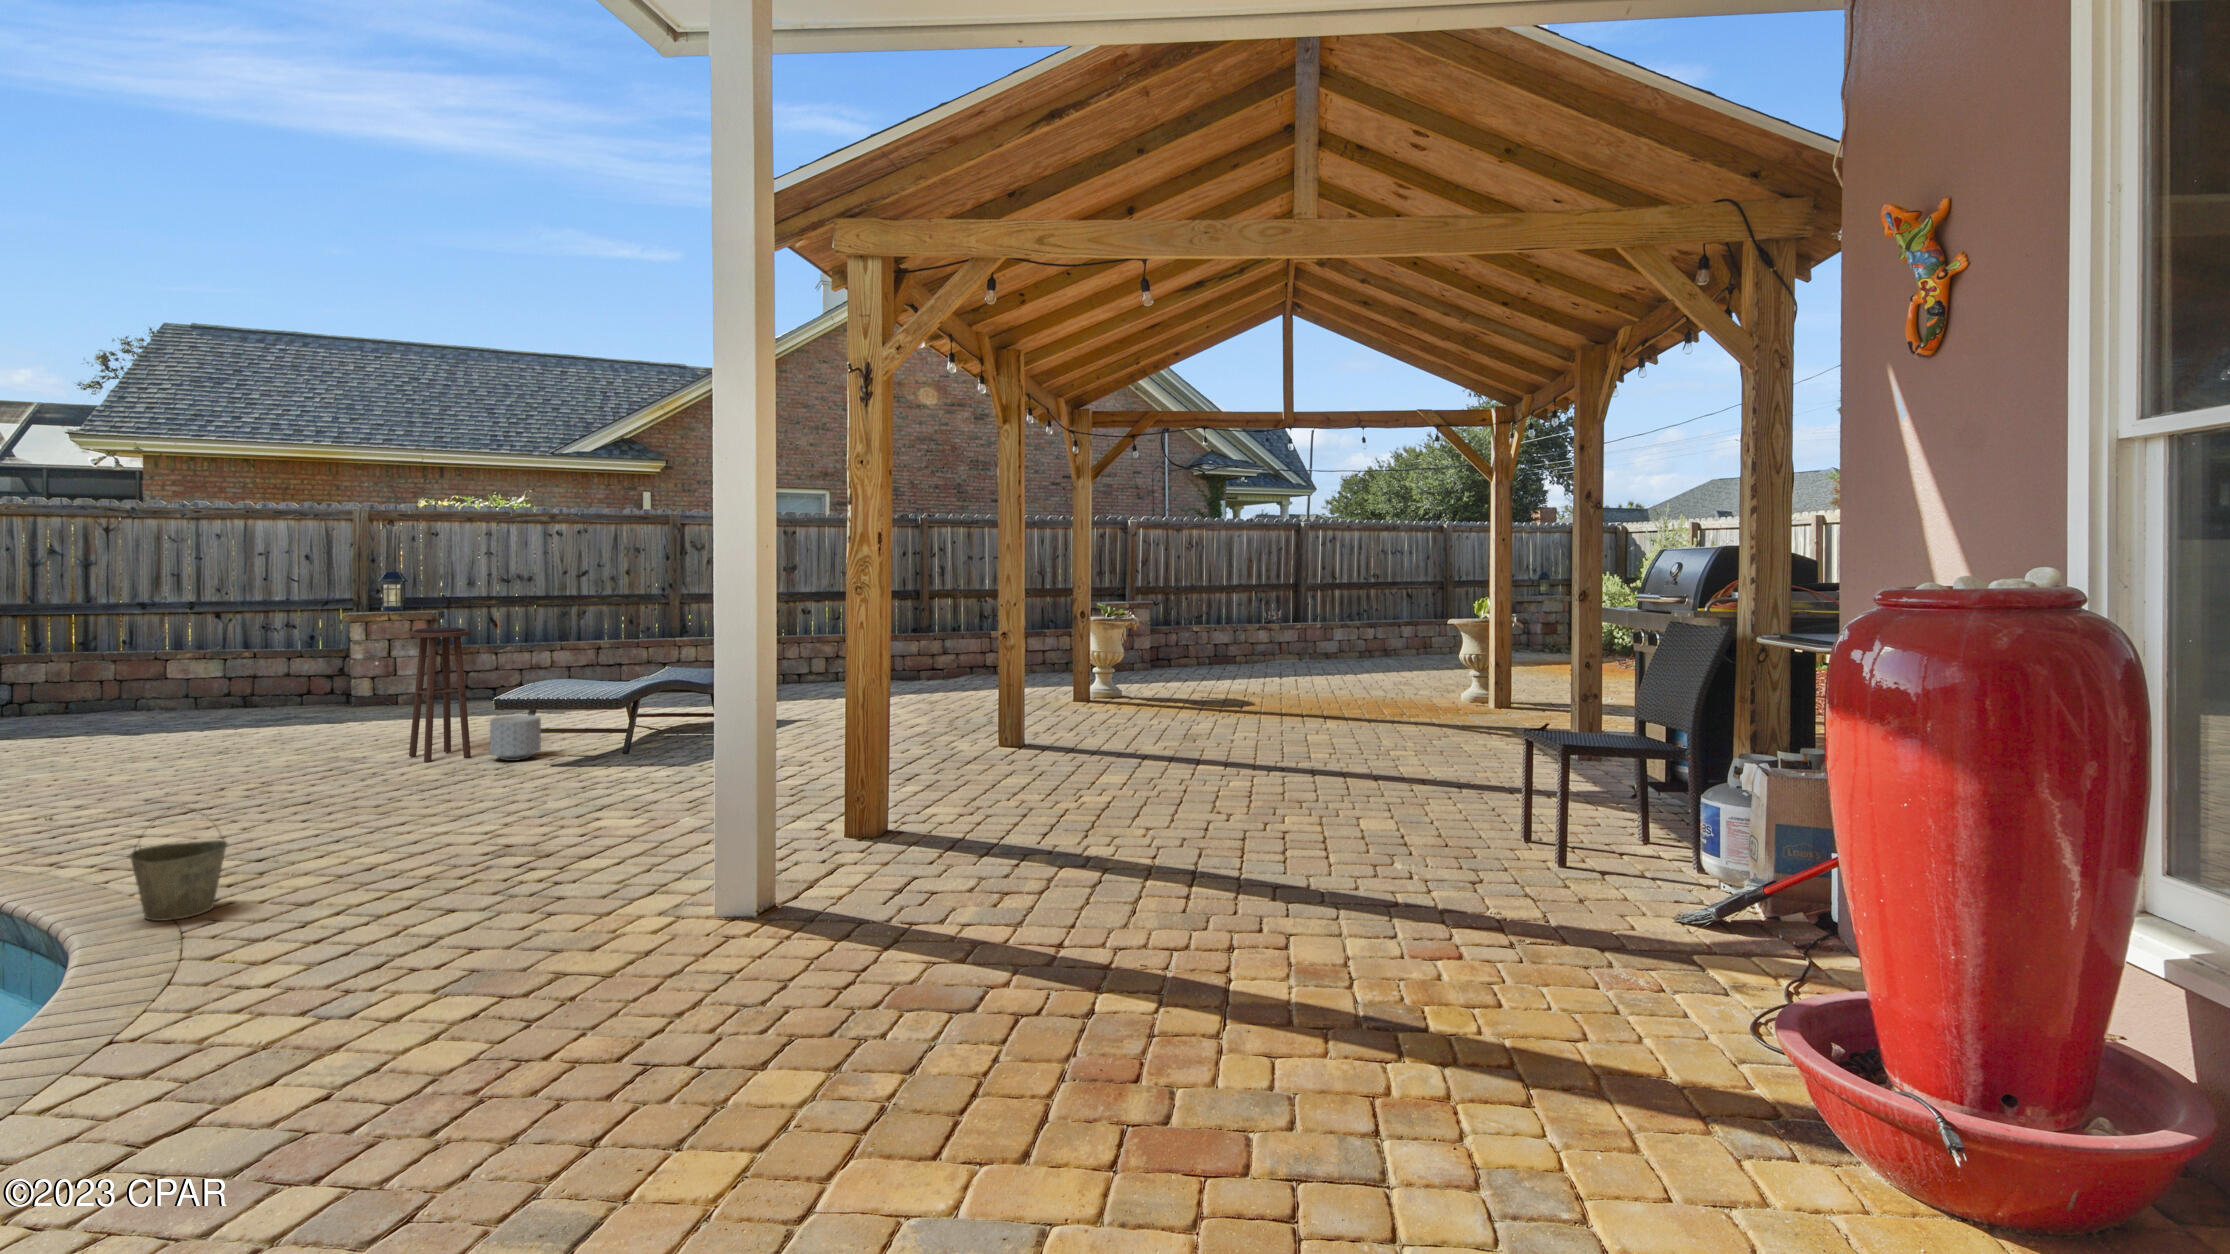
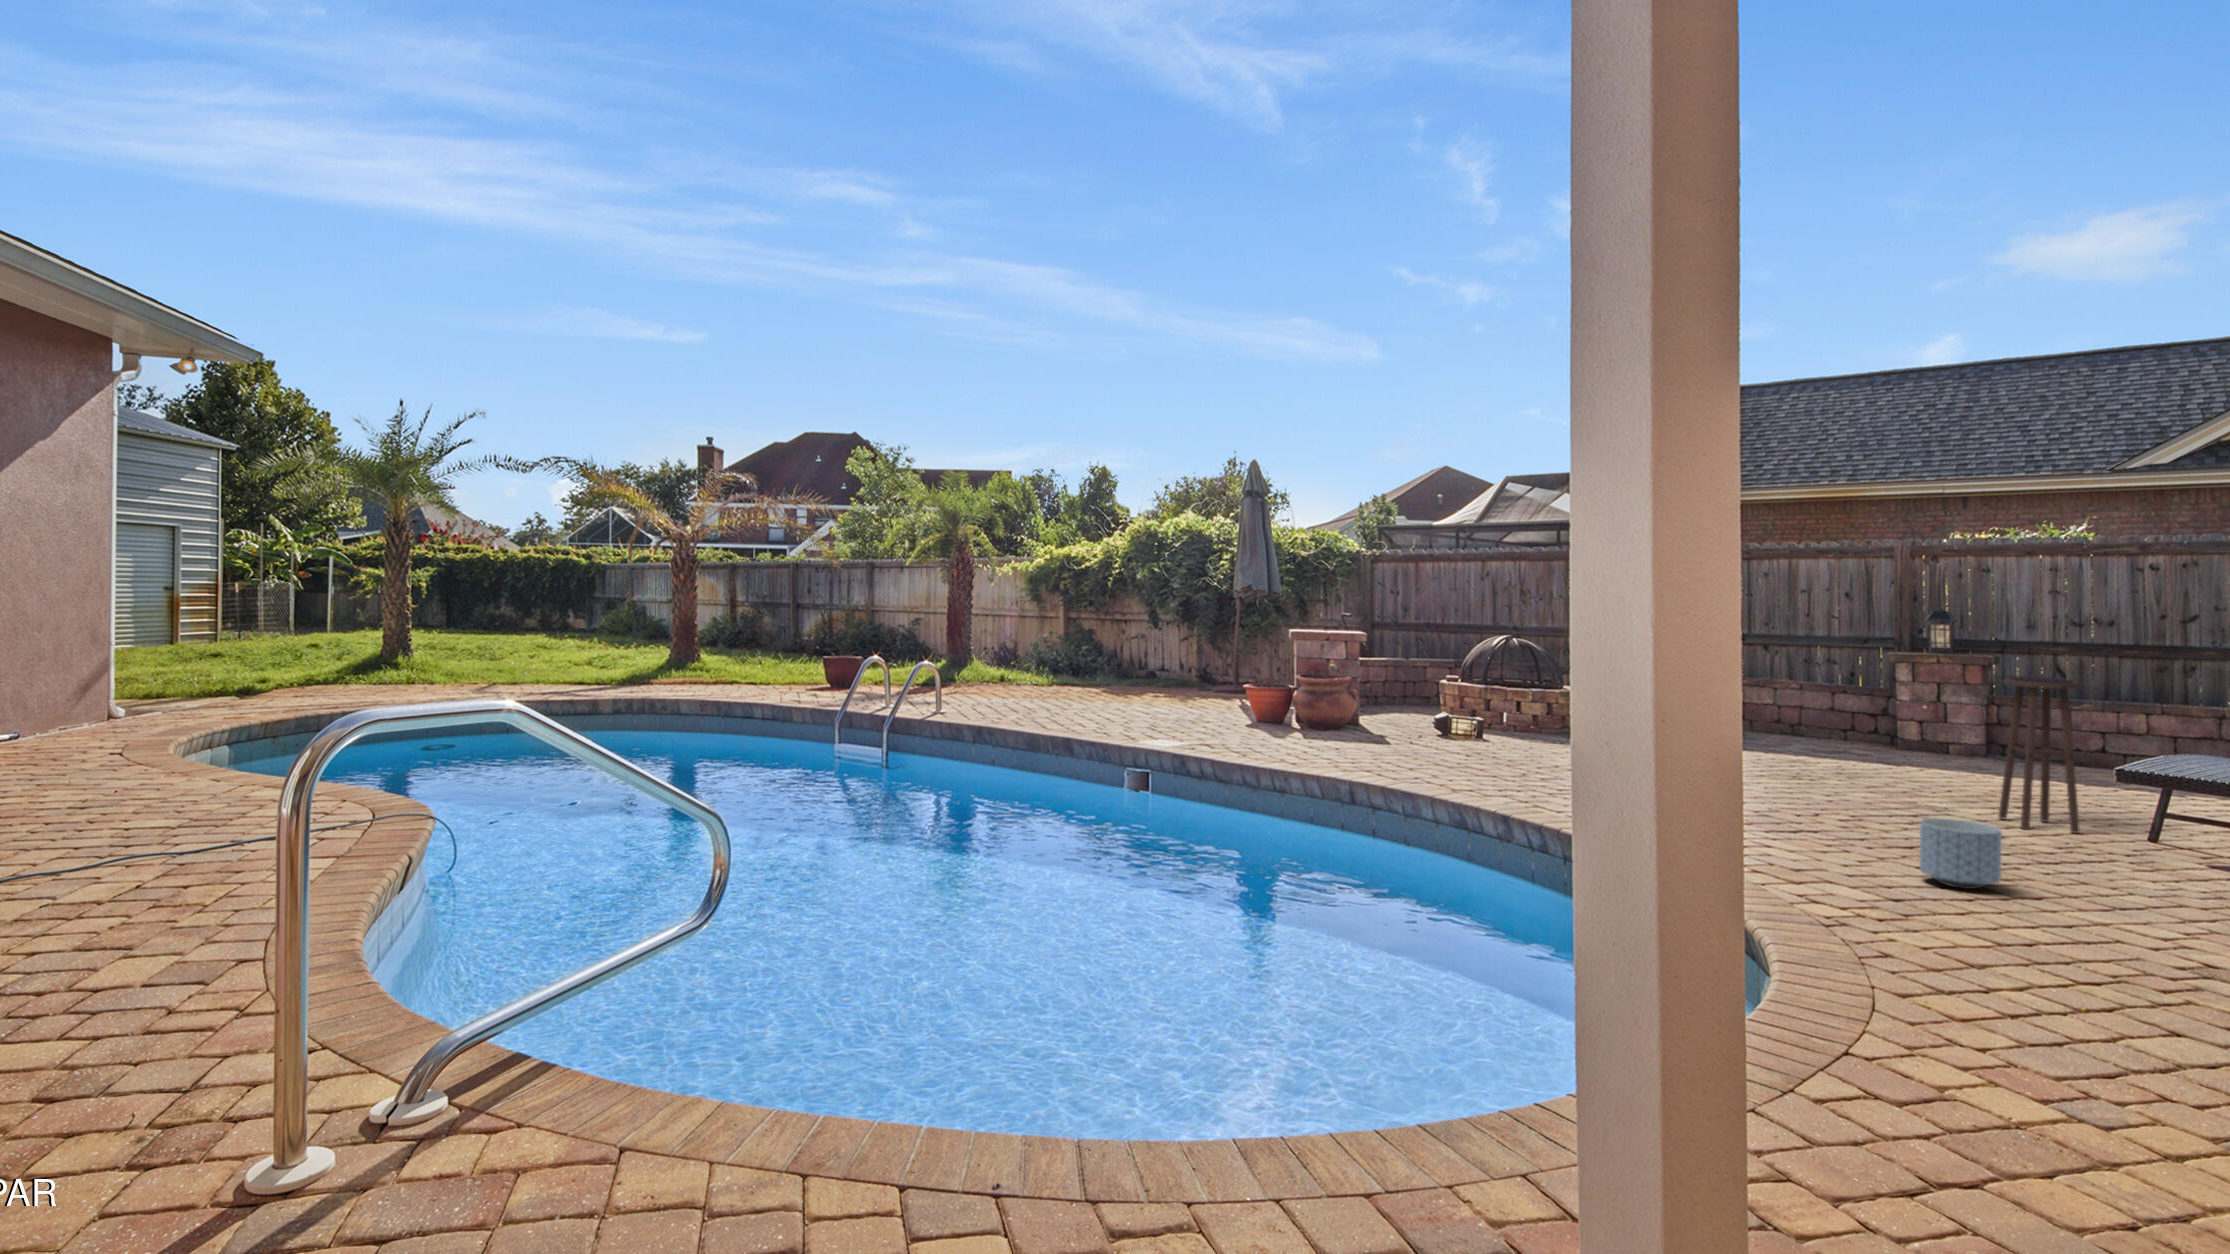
planter: present [490,715,541,761] -> present [1920,818,2002,889]
bucket: present [129,805,228,921] -> none [1805,833,1892,945]

